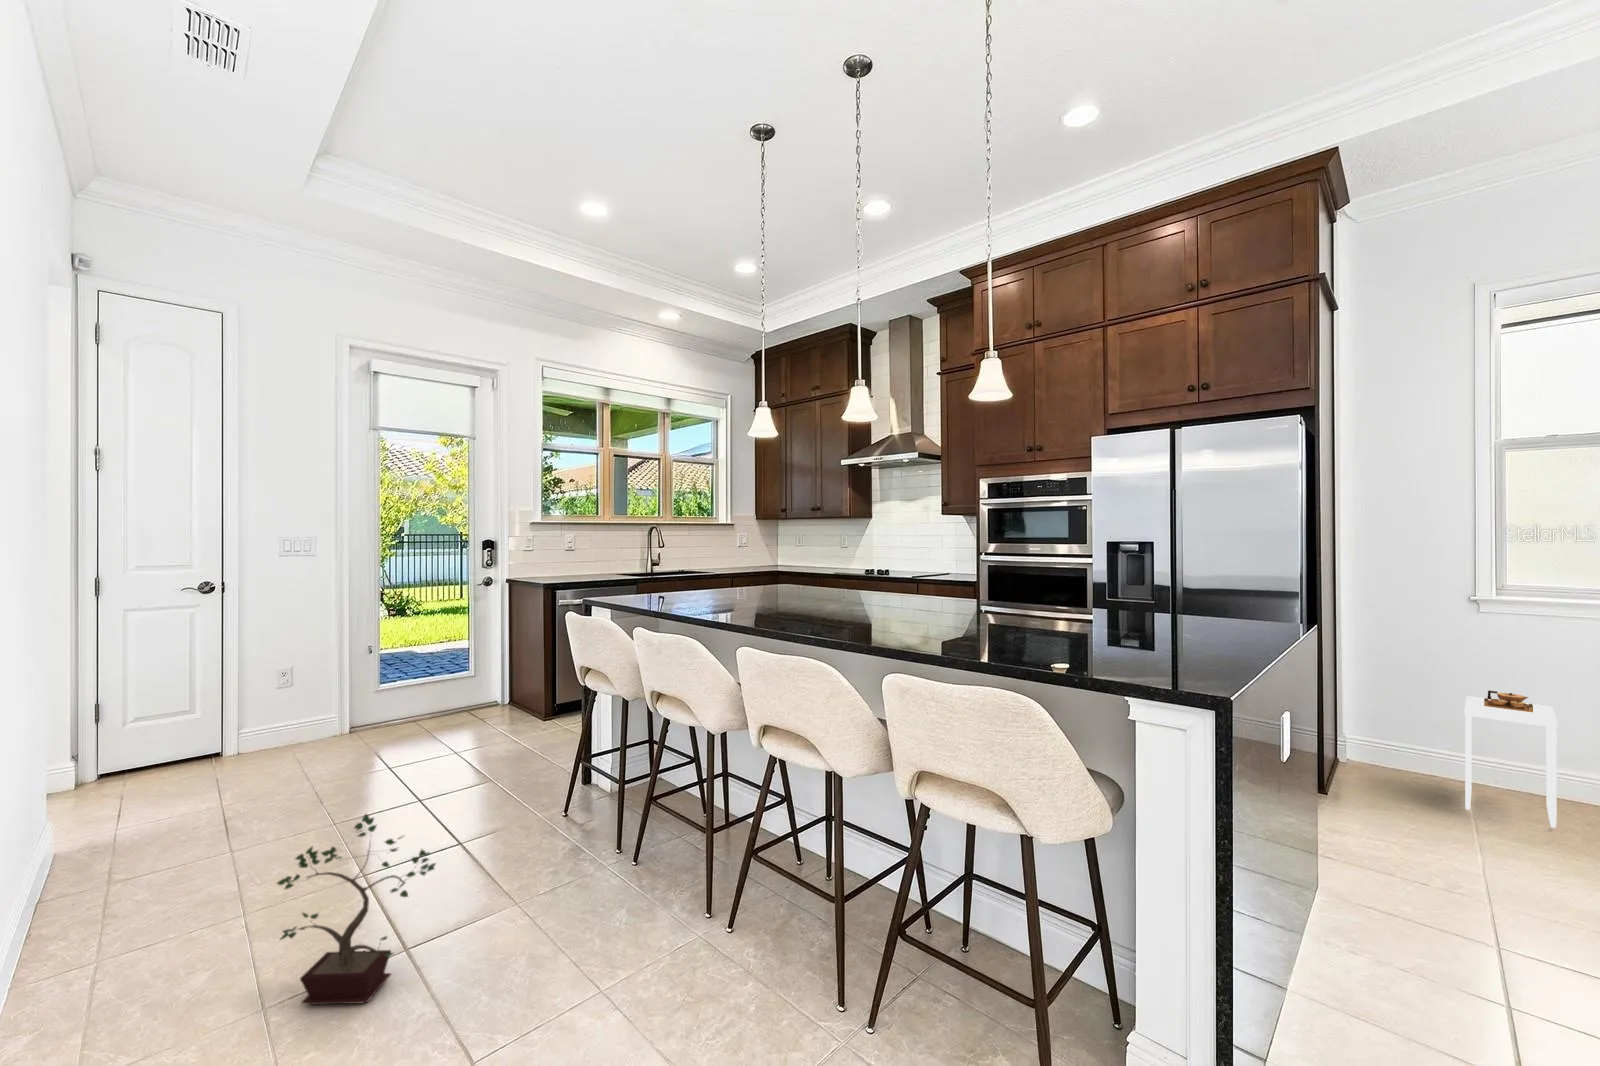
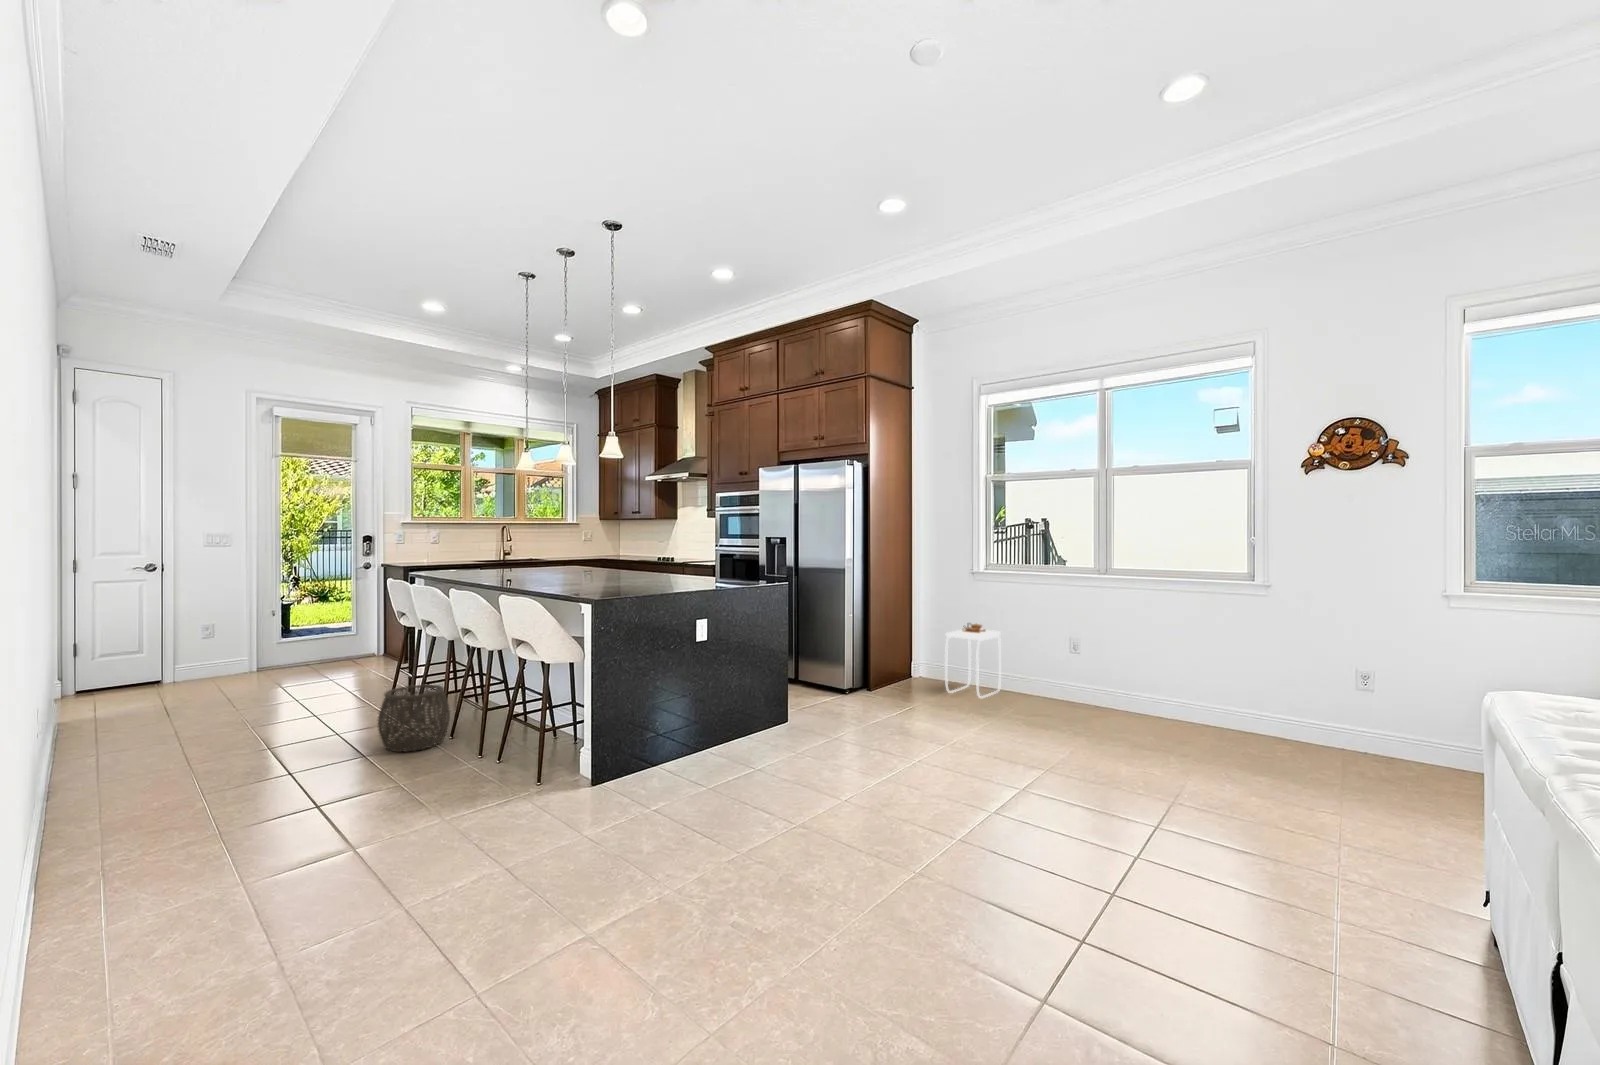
potted plant: present [277,814,435,1005] -> none [205,668,291,760]
woven basket: none [597,829,725,987] -> present [378,685,450,752]

